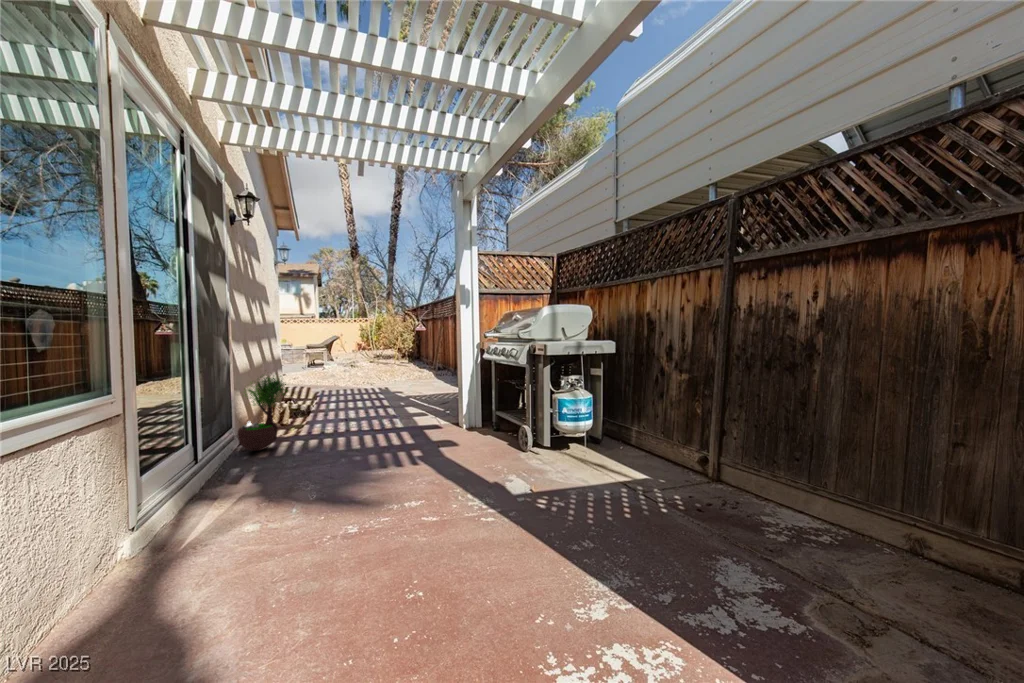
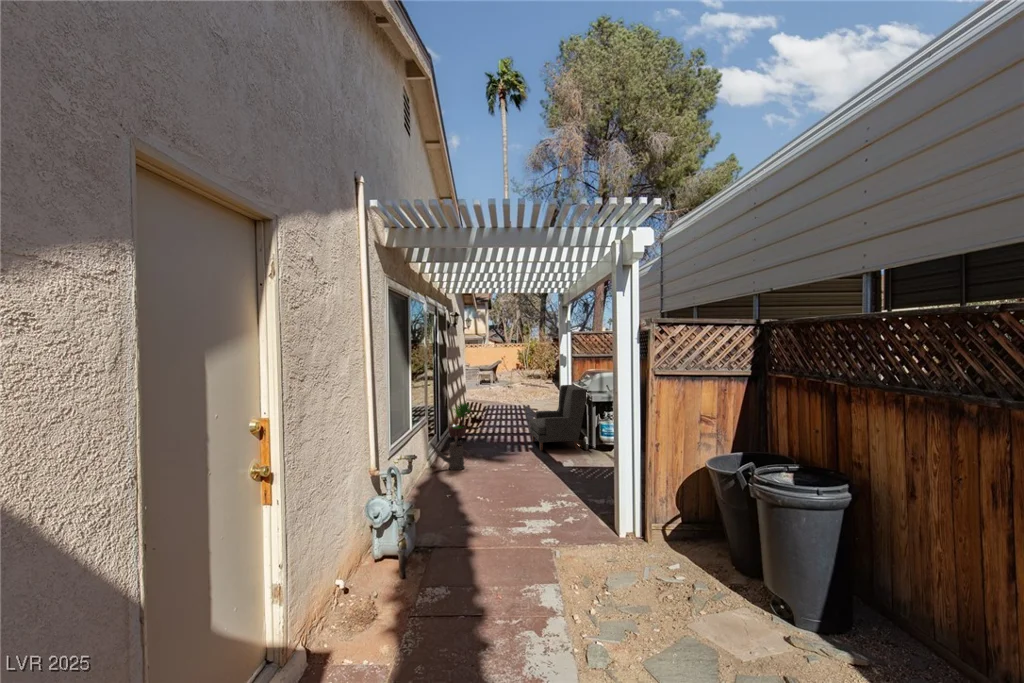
chair: none [412,334,532,461] -> present [530,385,587,451]
watering can: none [137,455,274,557] -> present [431,437,466,470]

